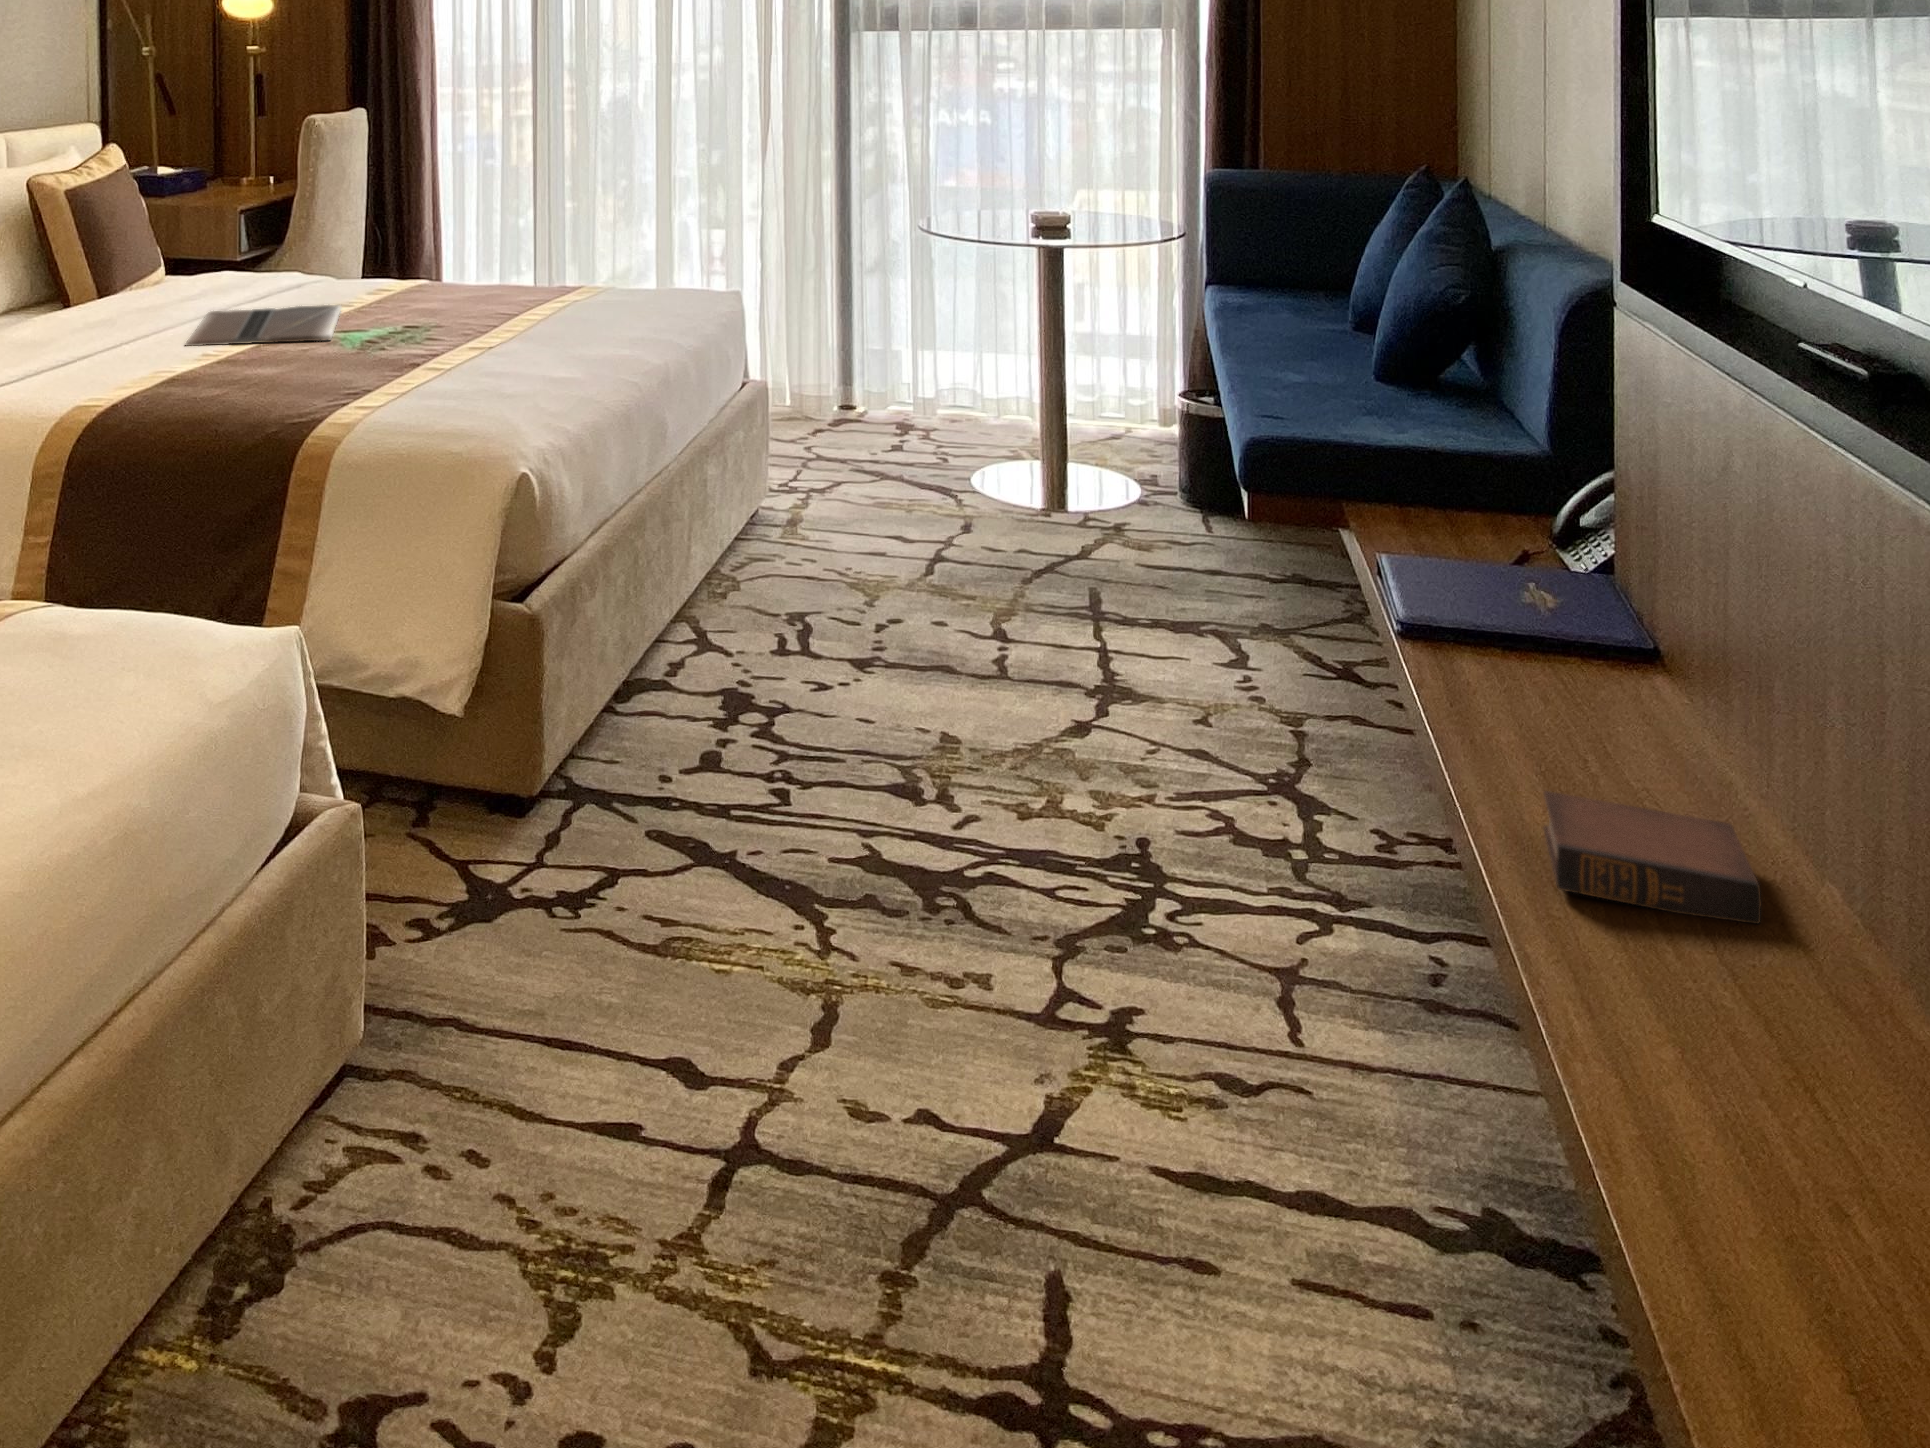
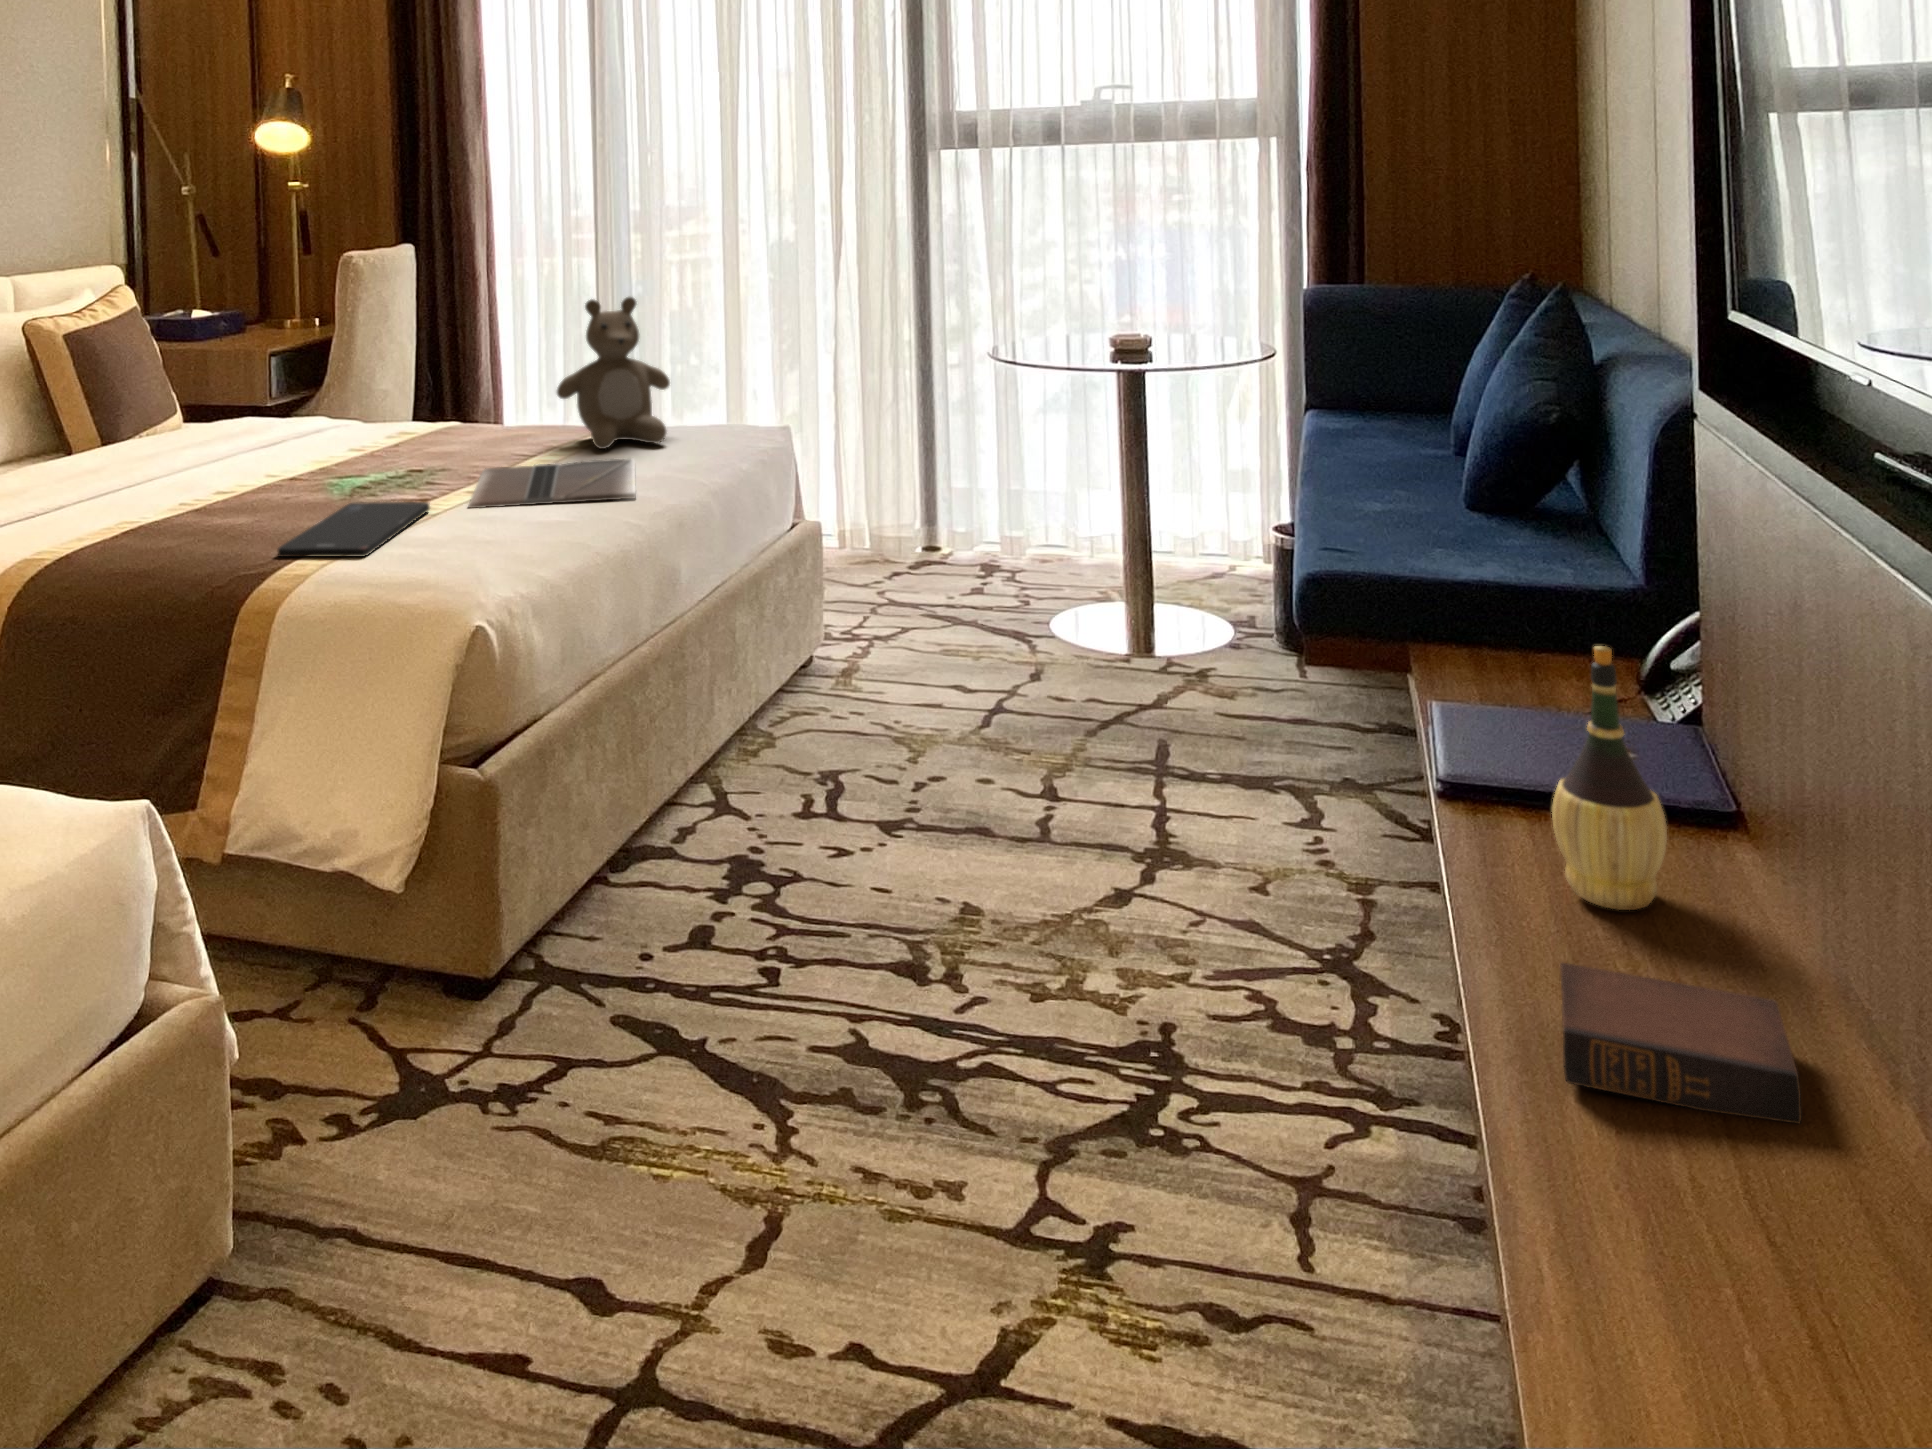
teddy bear: none [528,170,633,313] -> present [557,297,670,449]
laptop: present [186,305,341,346] -> present [468,458,636,508]
smartphone: none [318,362,439,415] -> present [278,502,430,557]
wine bottle: none [1518,521,1620,747] -> present [1552,646,1667,910]

